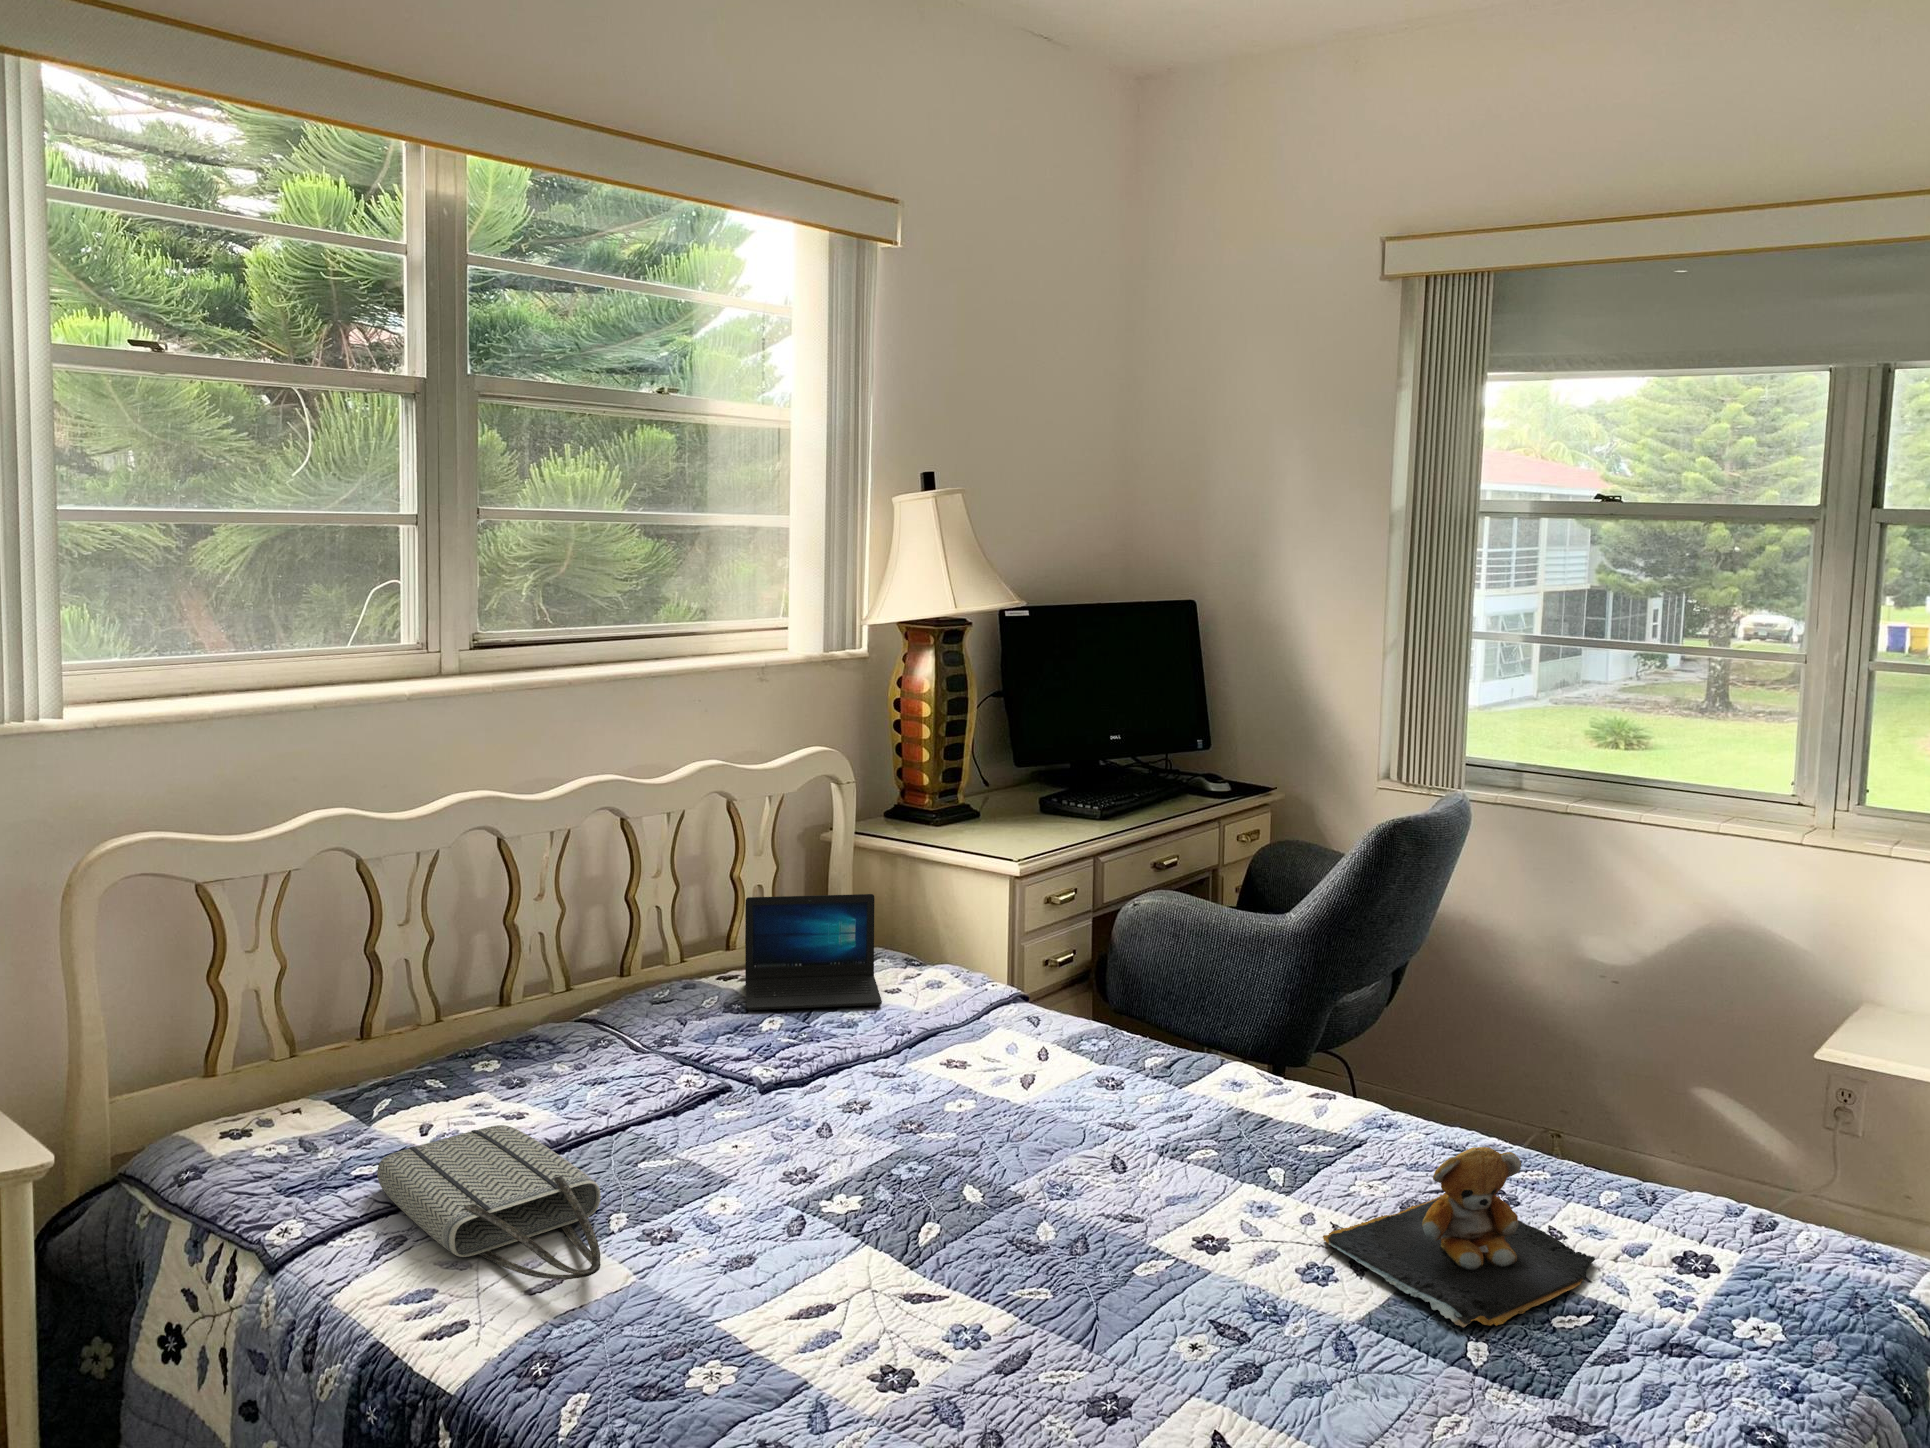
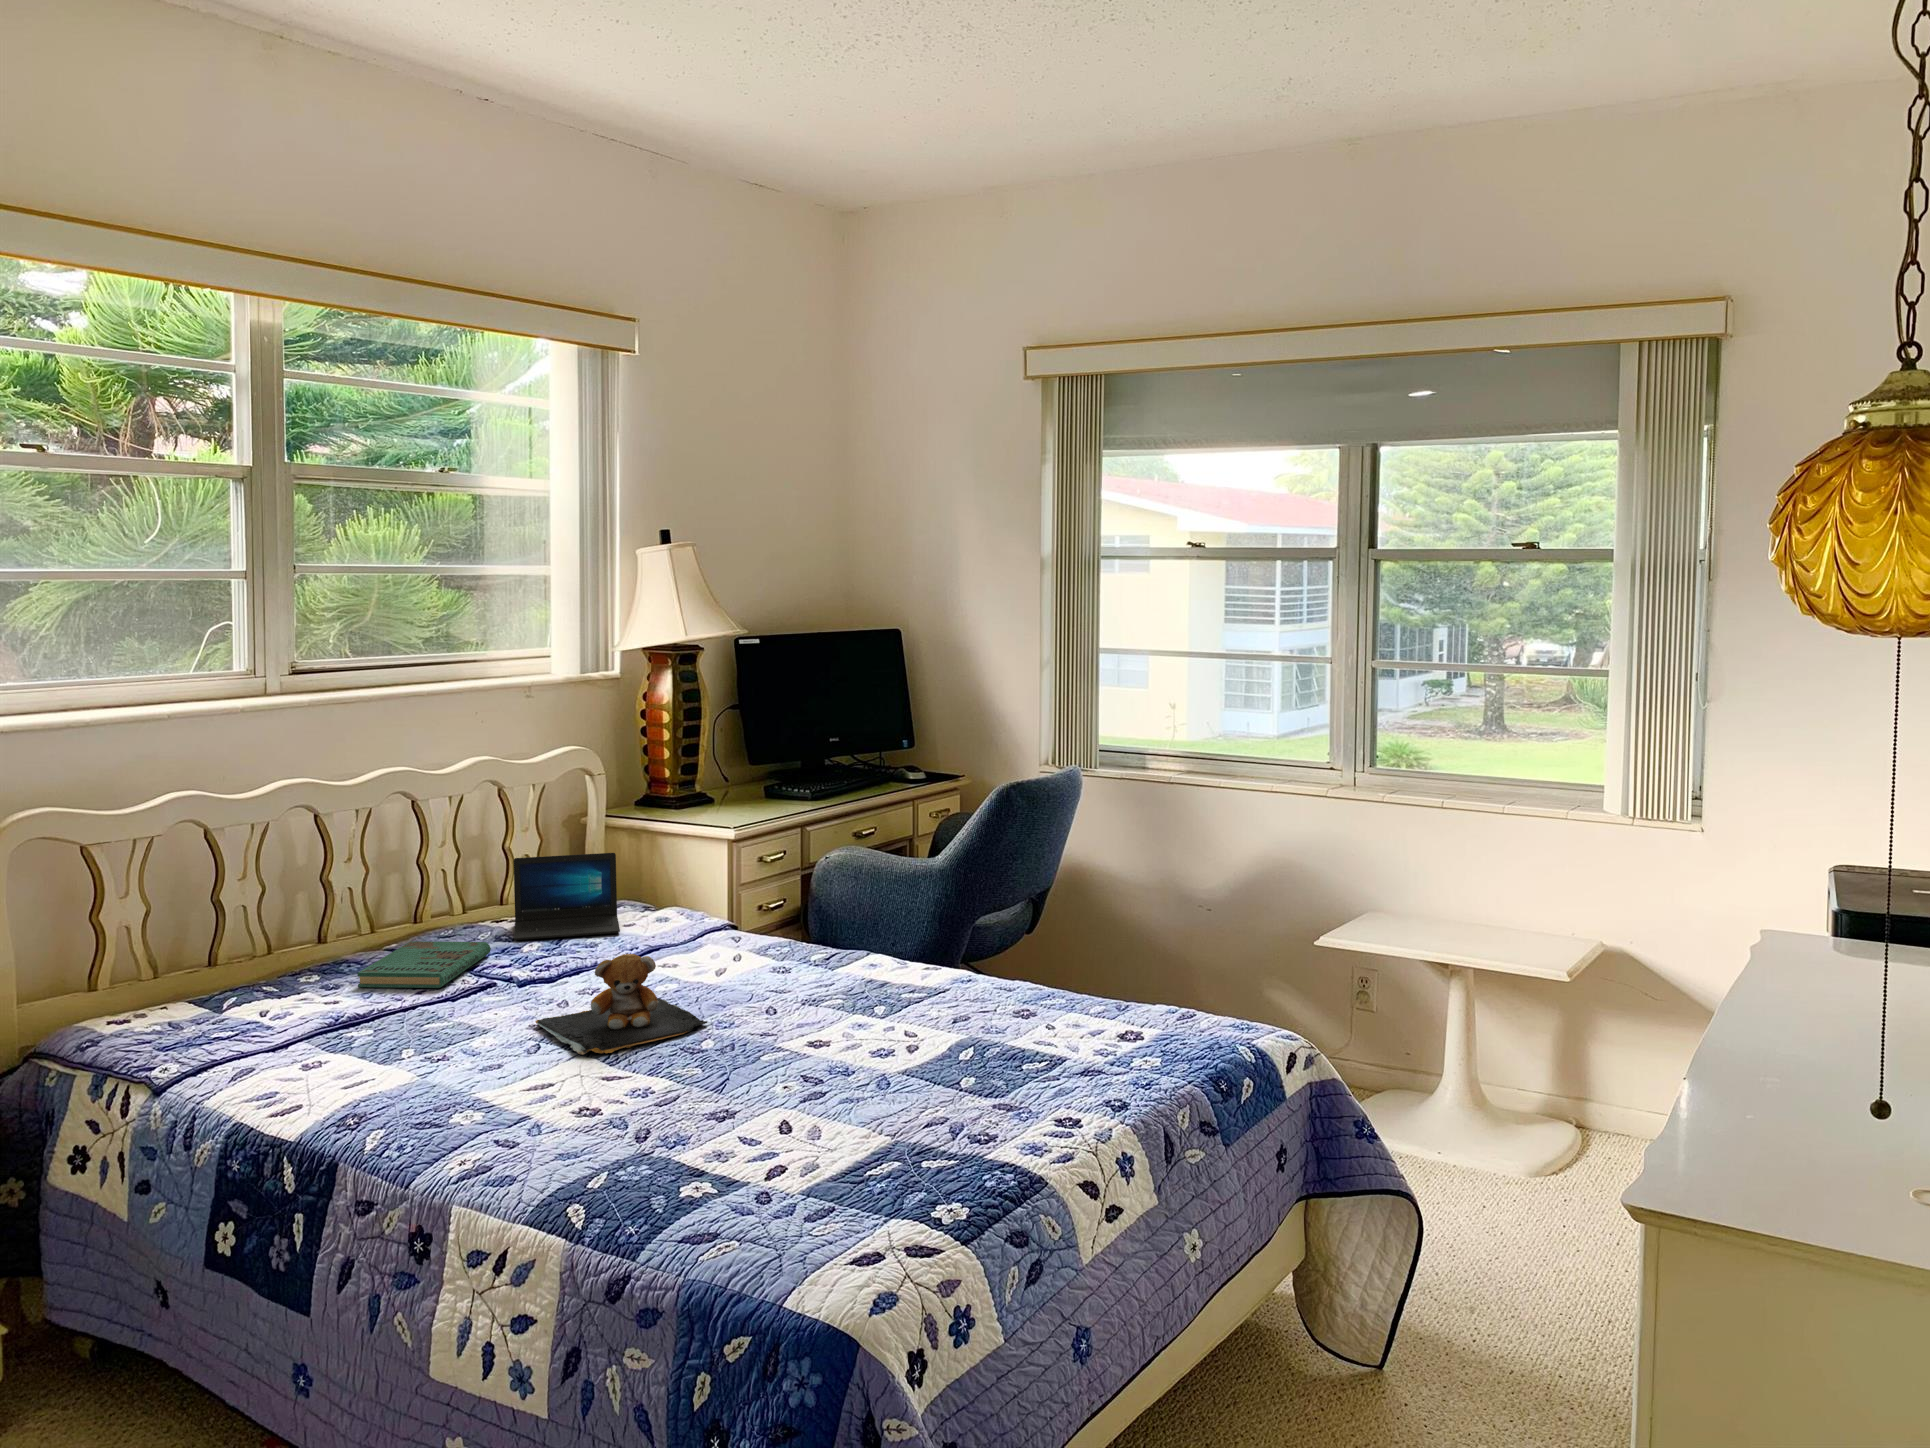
book: none [550,1010,719,1092] -> present [357,941,491,988]
tote bag: present [377,1125,601,1279] -> none [230,1004,394,1080]
teddy bear: present [1323,1147,1595,1327] -> present [535,954,708,1055]

